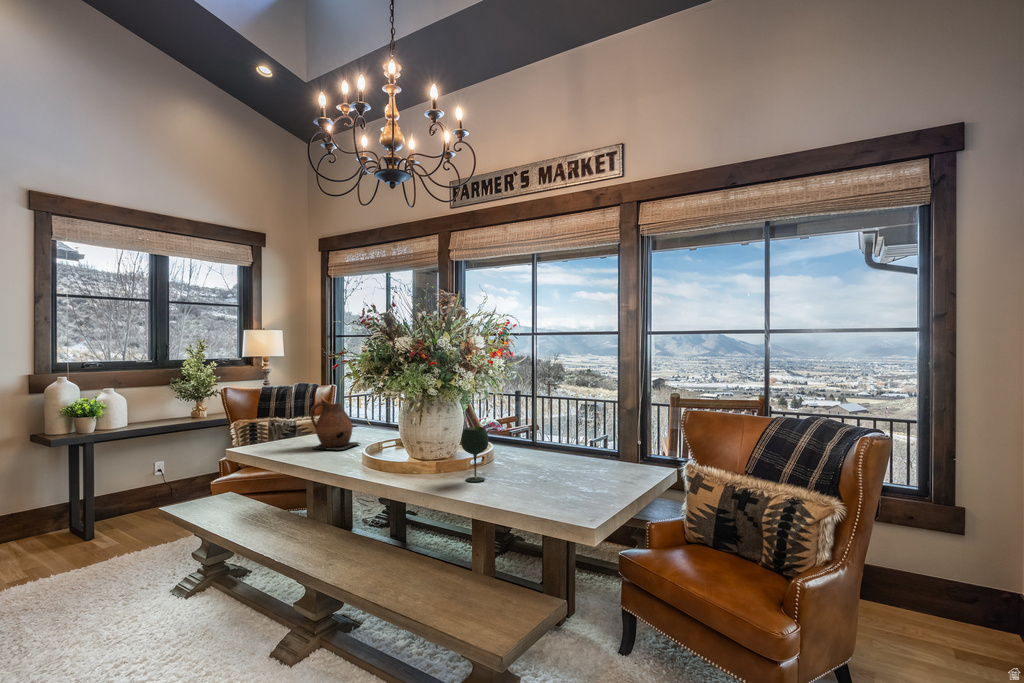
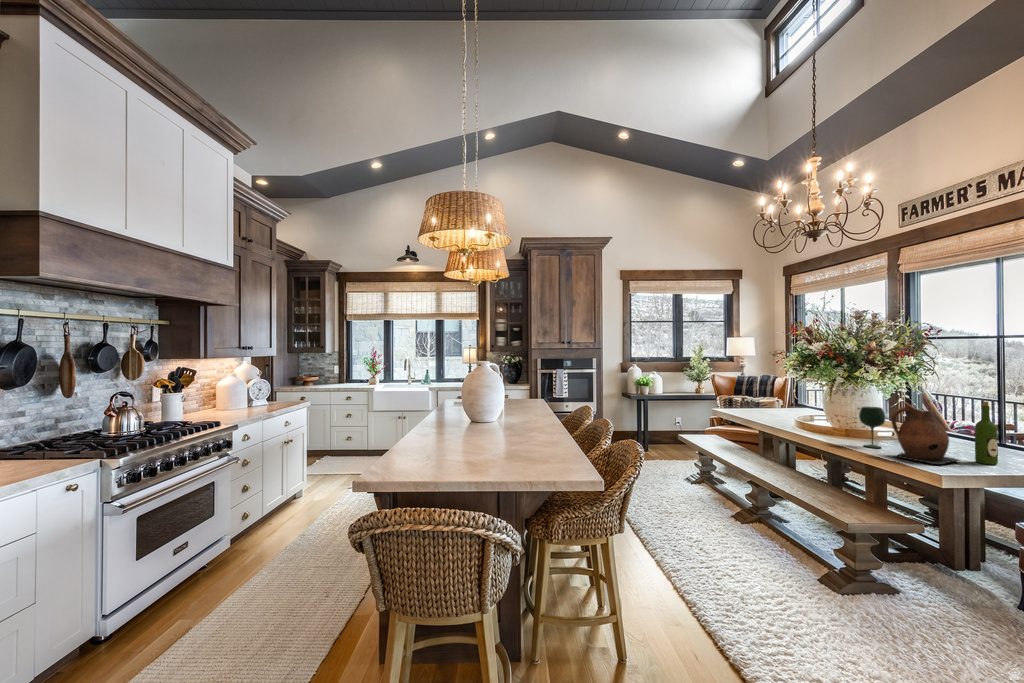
ceramic pitcher: present [310,397,360,450] -> present [891,402,960,464]
wine bottle: none [572,410,591,481] -> present [975,402,998,465]

